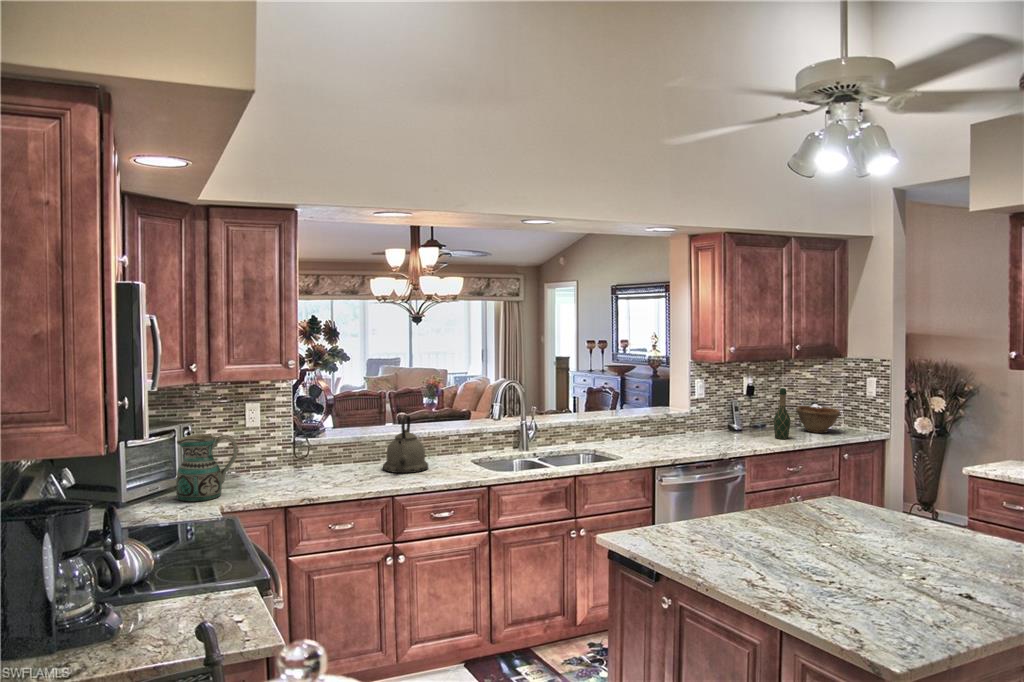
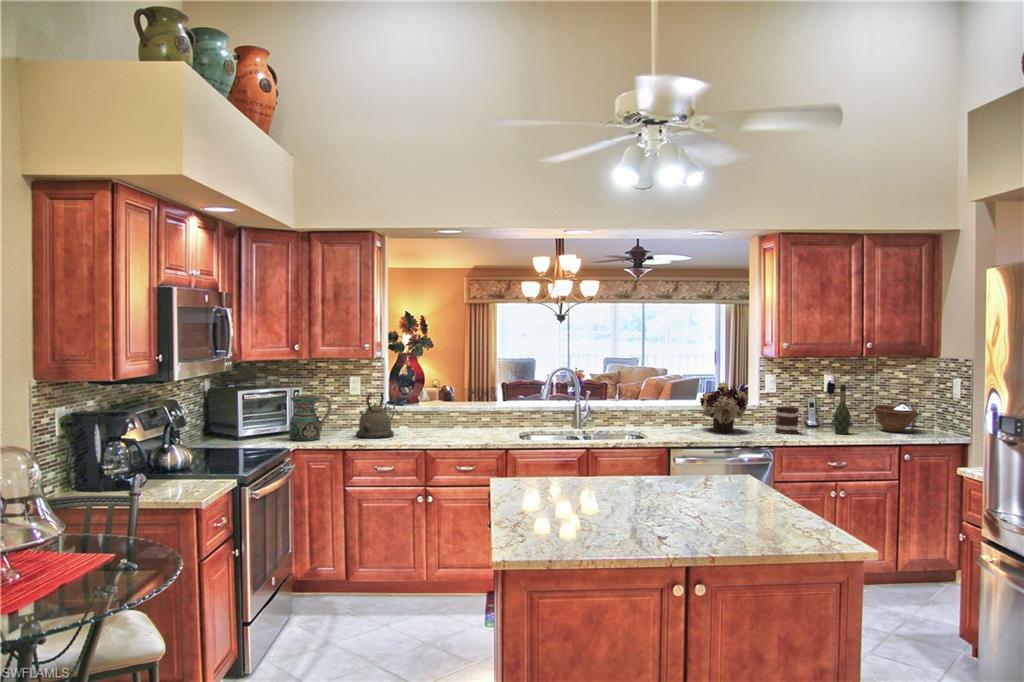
flower arrangement: none [645,390,701,445] -> present [700,382,748,433]
mug: none [721,413,755,443] -> present [775,407,804,434]
kettle: present [383,415,428,473] -> present [356,392,394,438]

